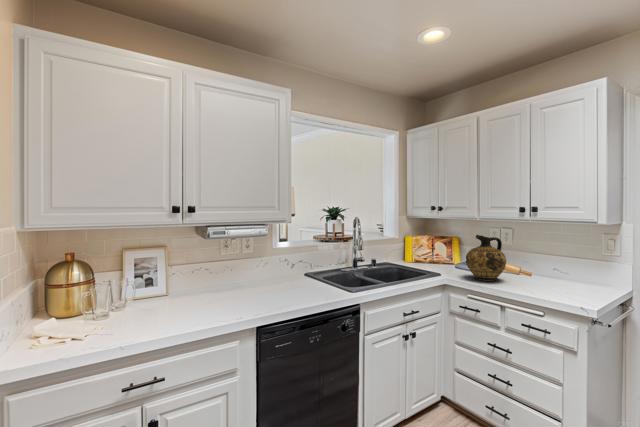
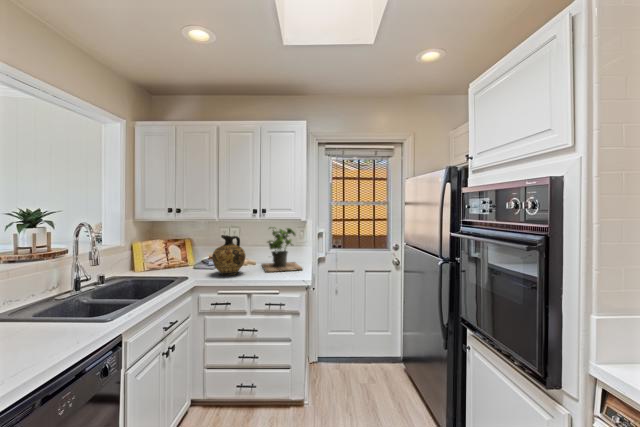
potted plant: none [533,229,598,294] -> present [262,227,302,272]

